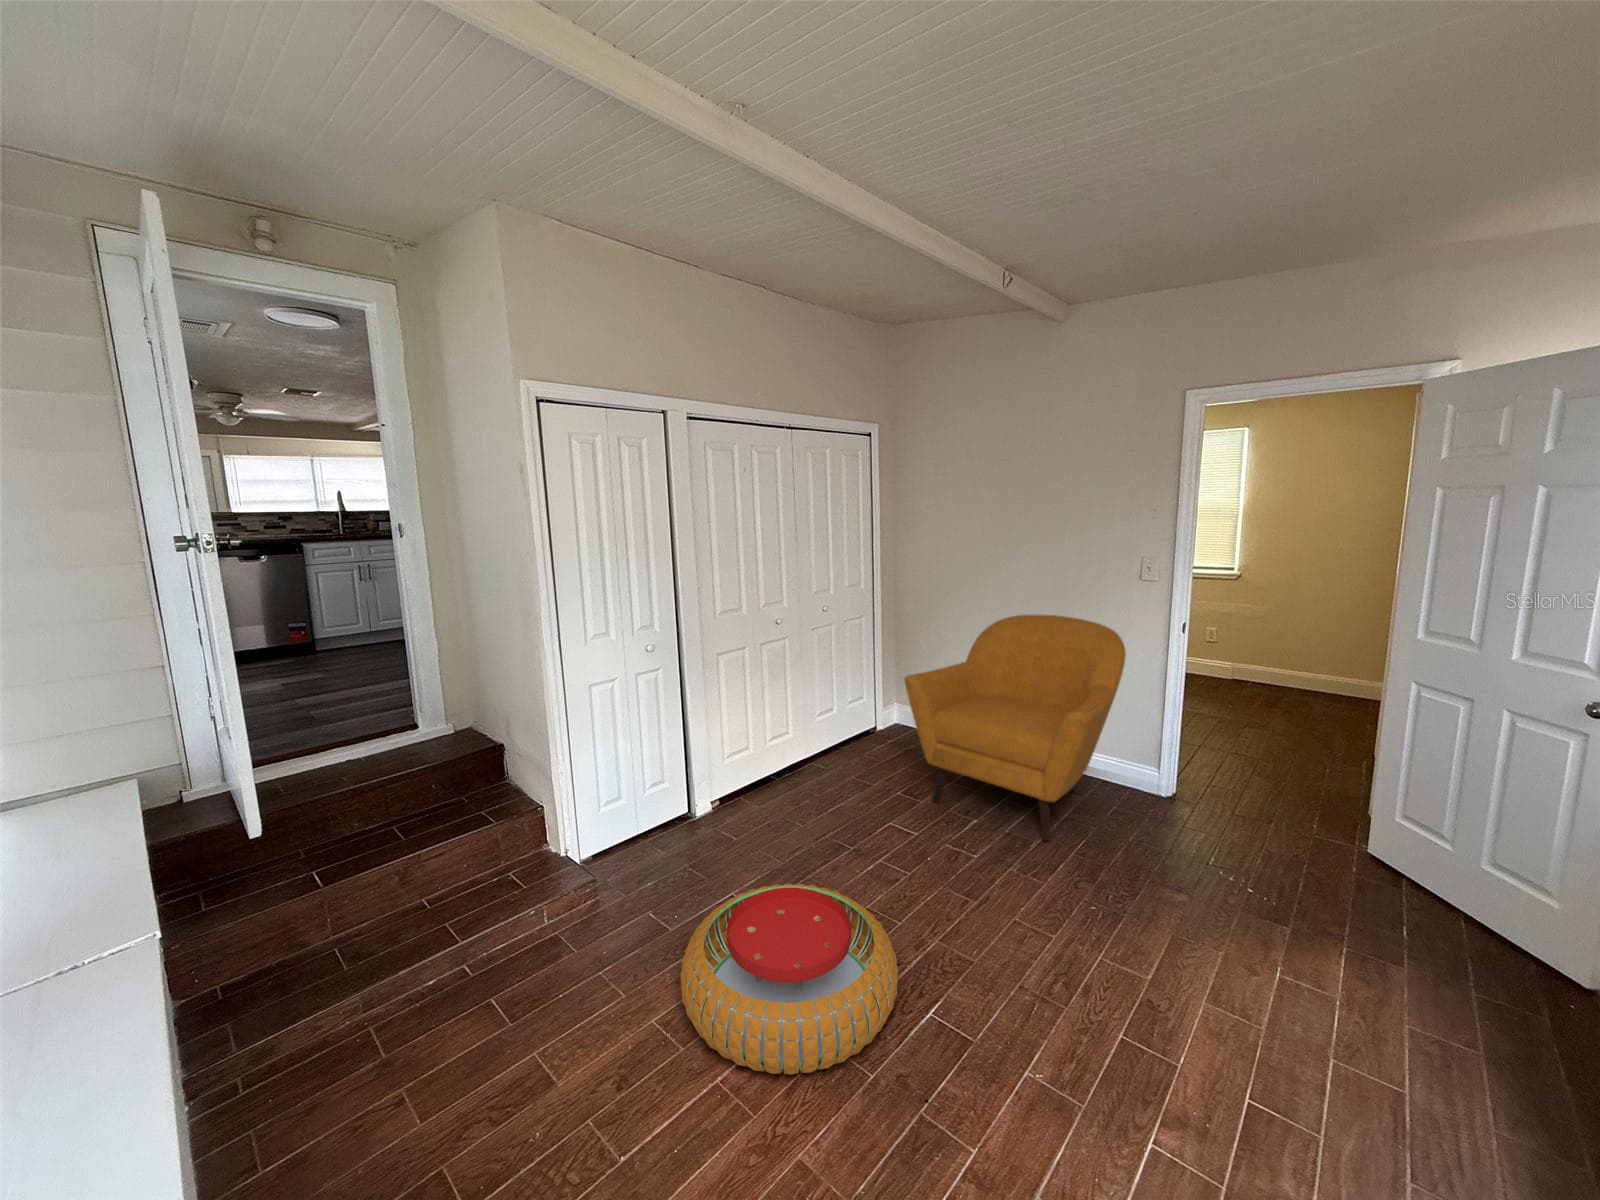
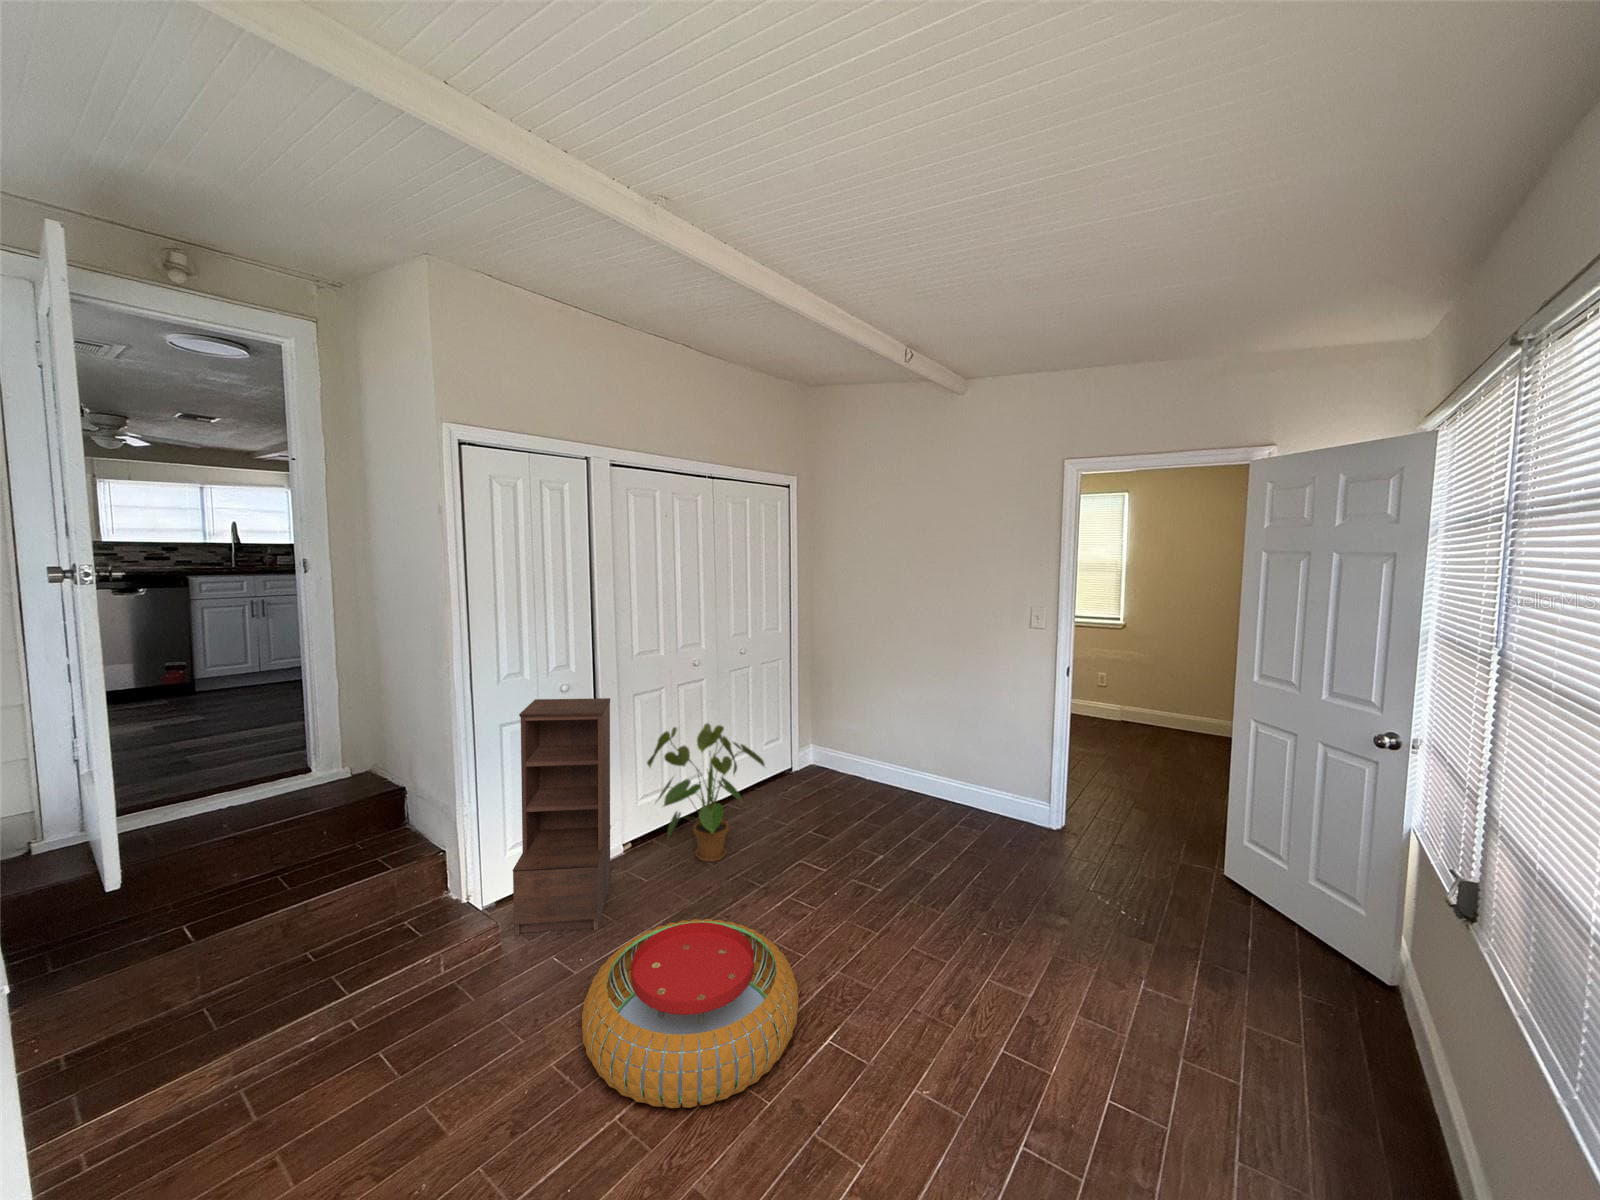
armchair: present [904,614,1126,841] -> none [816,658,1016,872]
bookshelf: none [607,659,700,891] -> present [512,698,611,936]
house plant: none [732,683,854,823] -> present [647,723,765,862]

